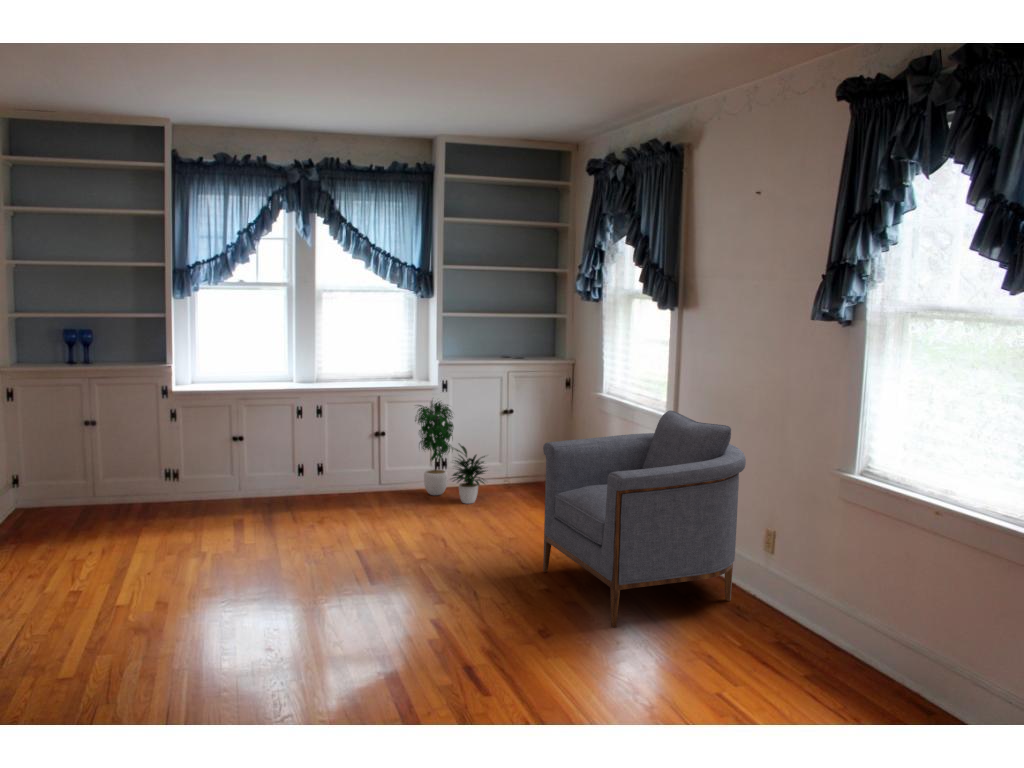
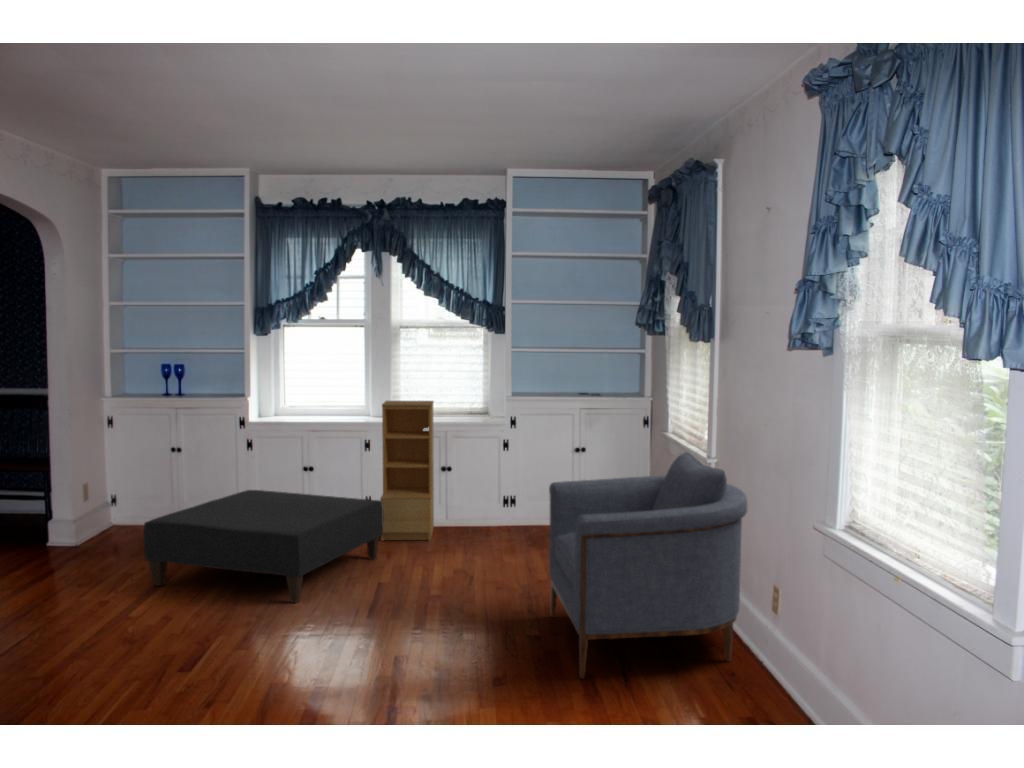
bookshelf: none [320,366,375,508] -> present [380,401,434,541]
potted plant: present [415,402,486,504] -> none [475,431,546,543]
ottoman: none [95,462,339,576] -> present [143,490,383,603]

